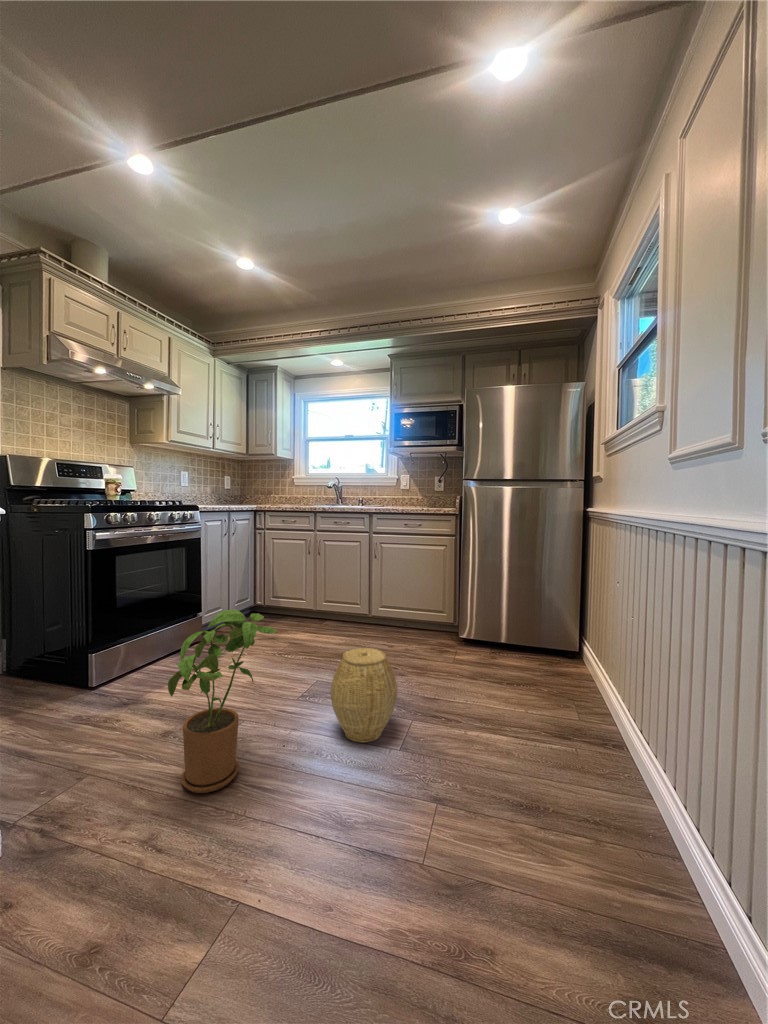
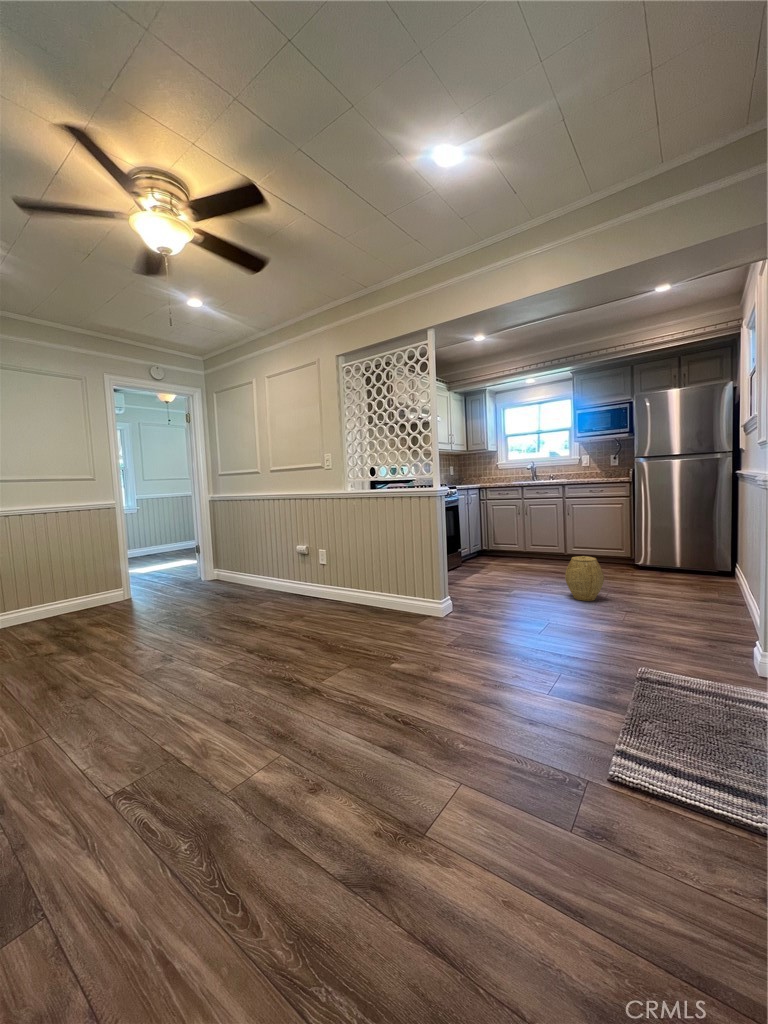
house plant: present [168,610,277,793] -> none [499,531,545,609]

